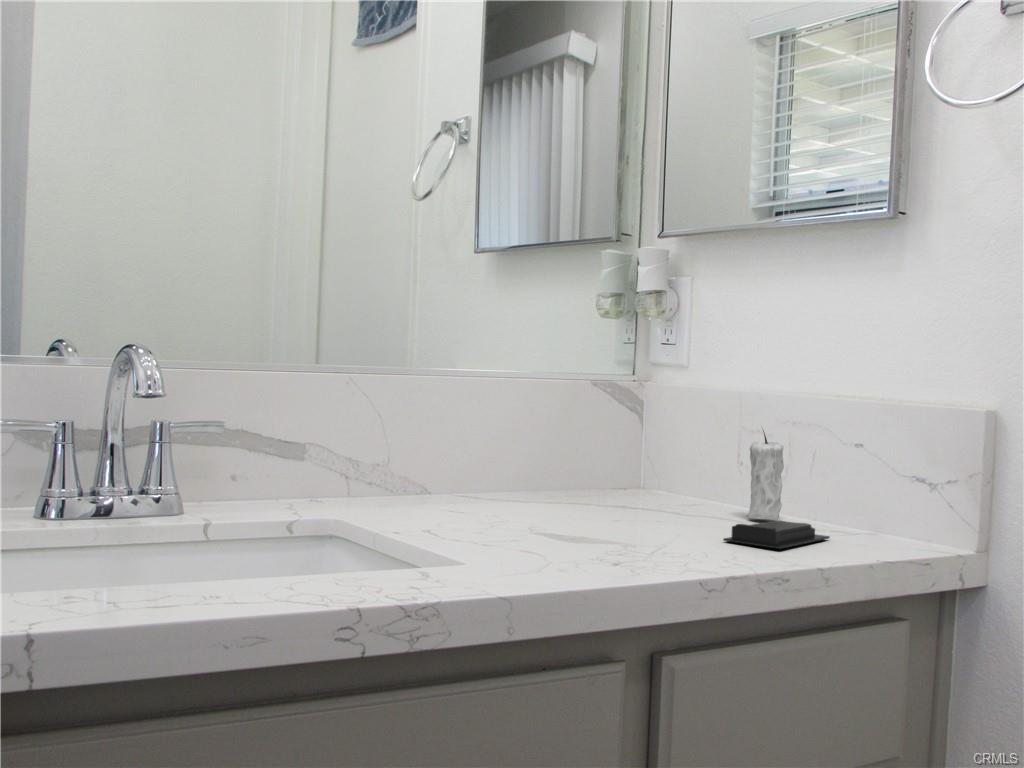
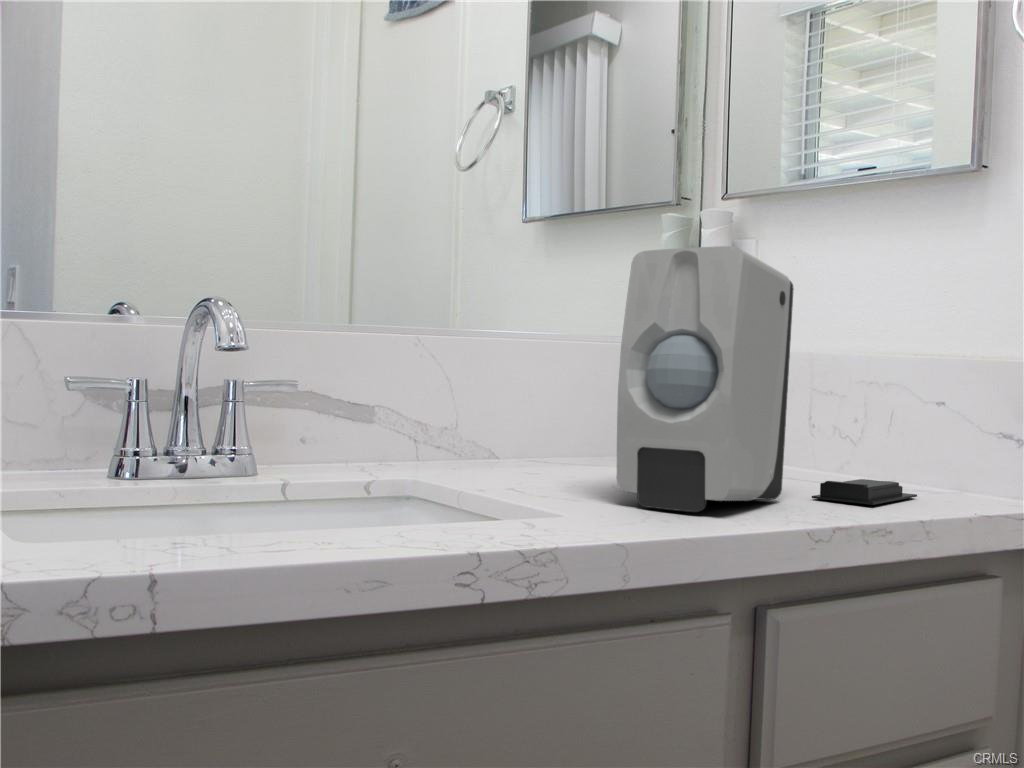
soap dispenser: none [525,300,705,559] -> present [617,246,793,512]
candle: present [748,430,784,520] -> none [824,385,862,481]

